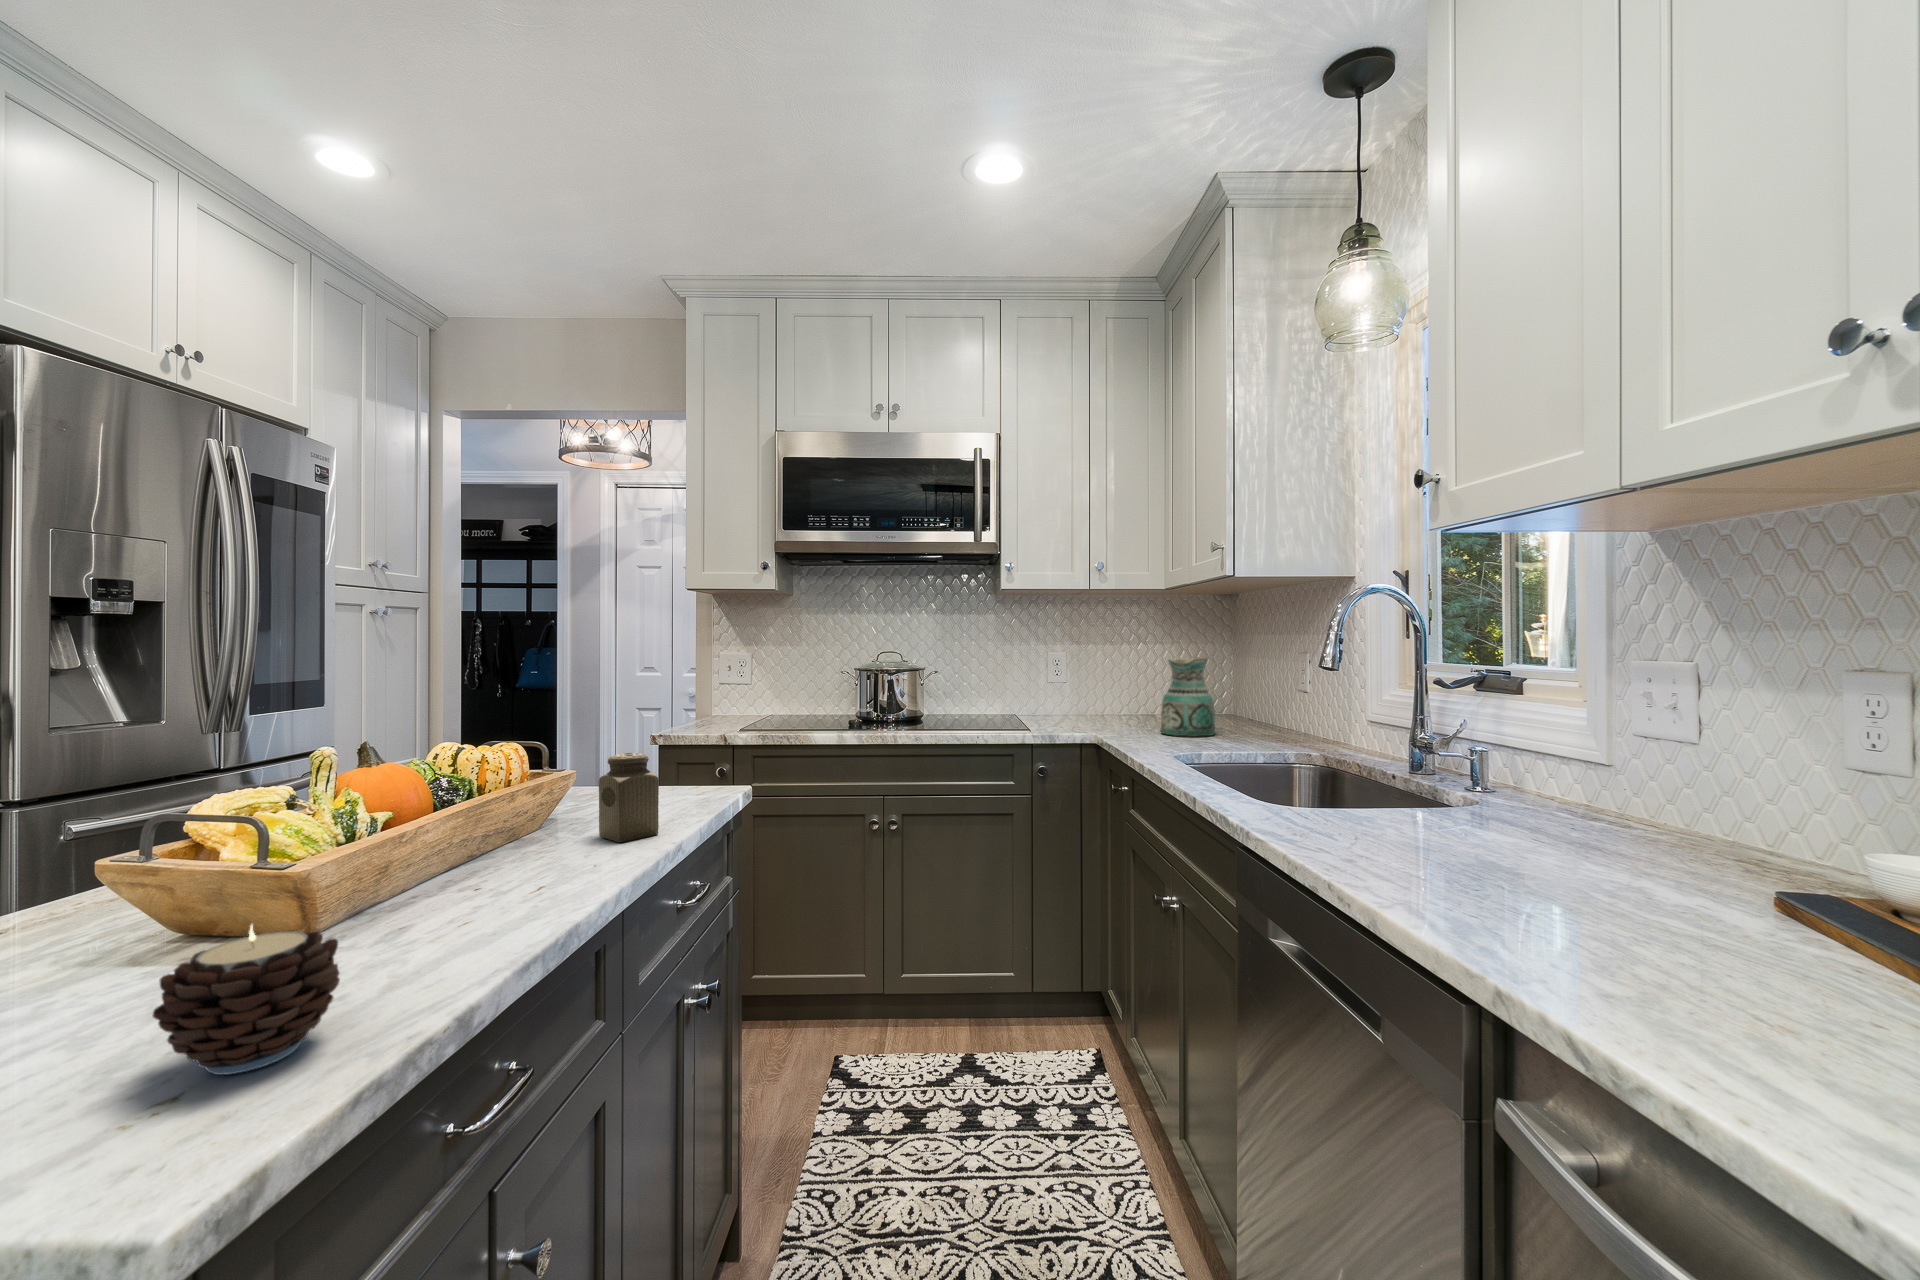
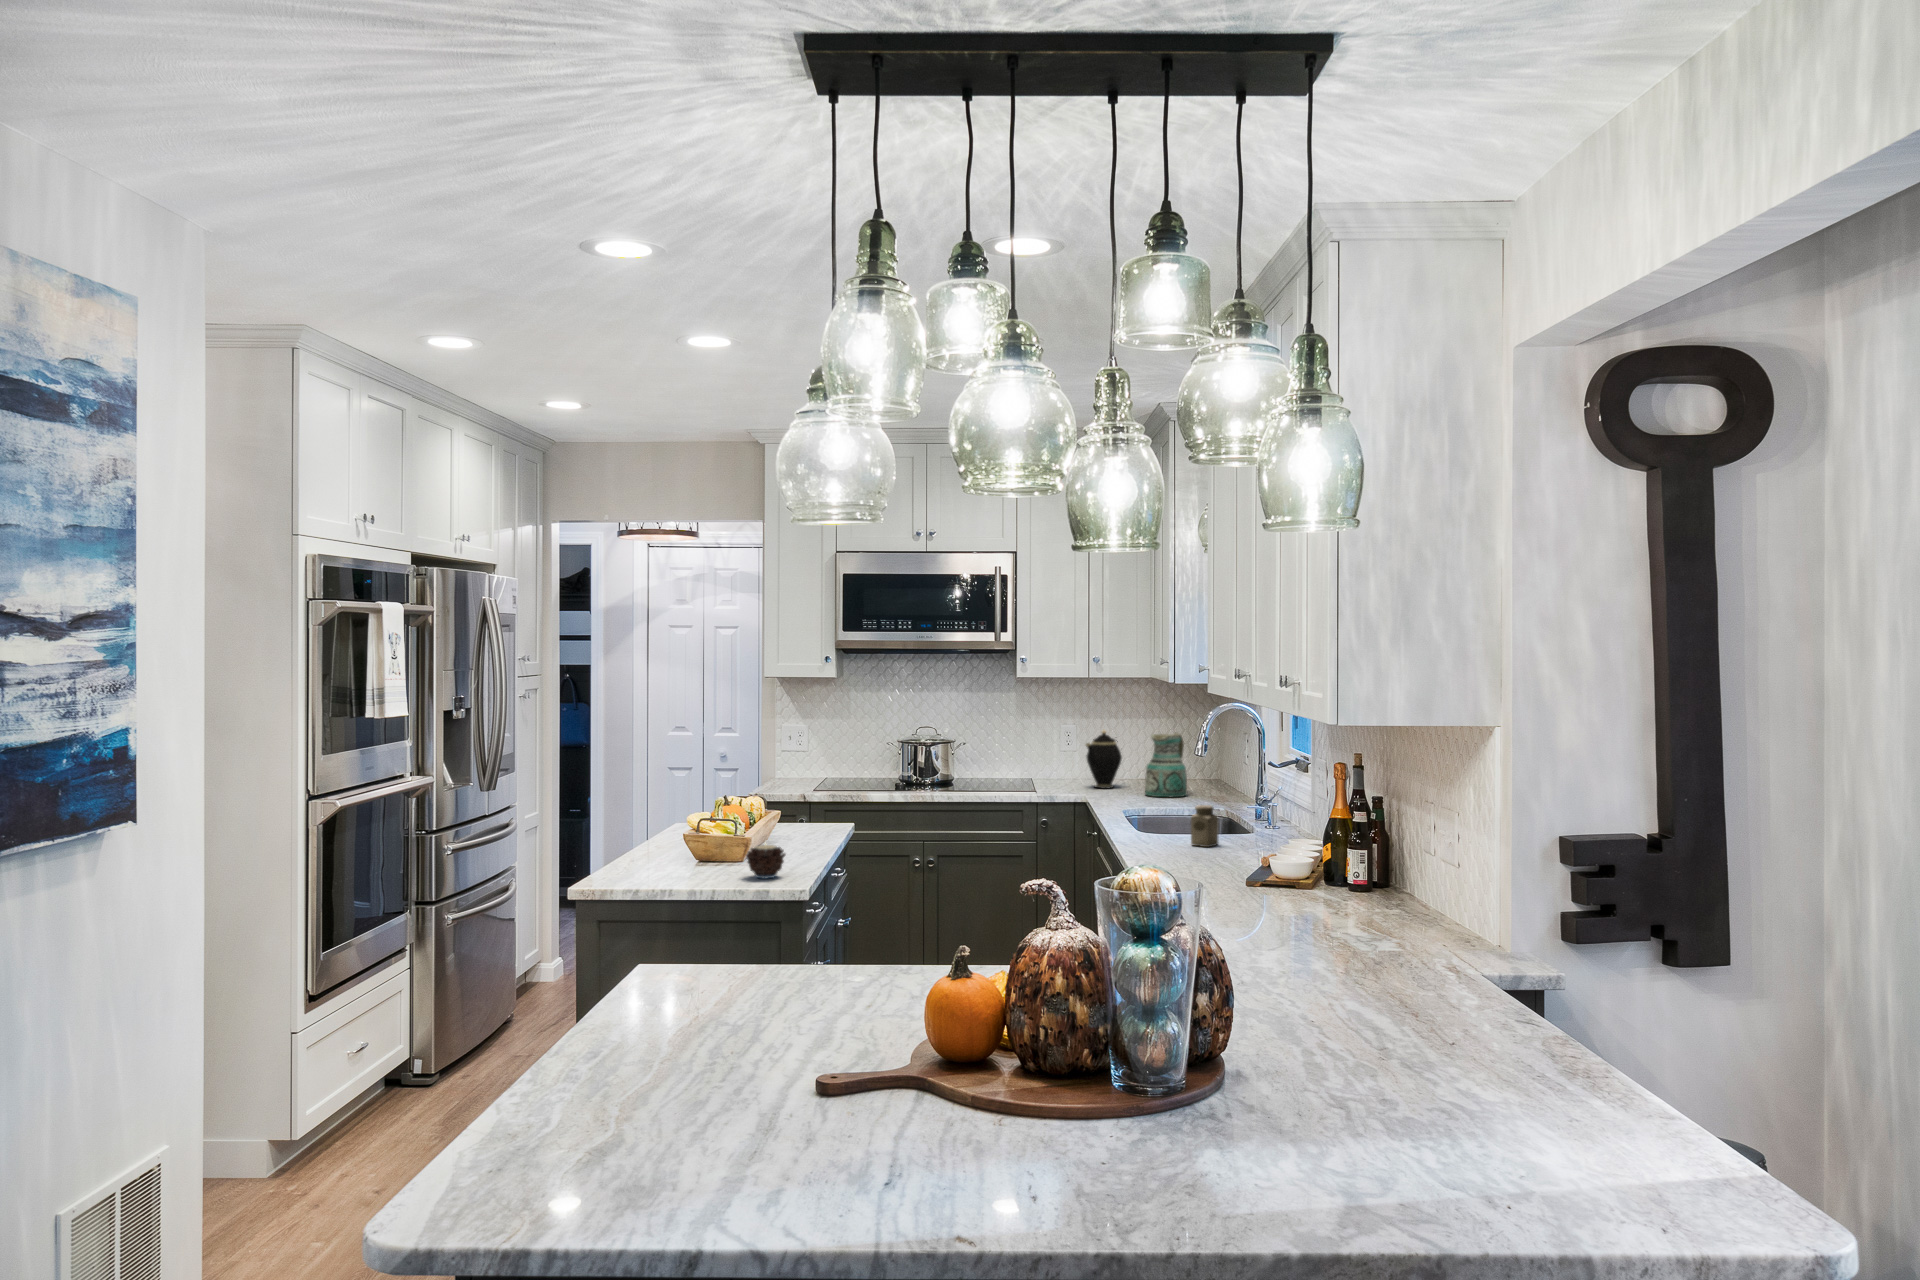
teapot: none [1080,656,1121,726] -> present [1086,730,1122,789]
salt shaker: present [599,753,659,842] -> present [1191,805,1219,847]

